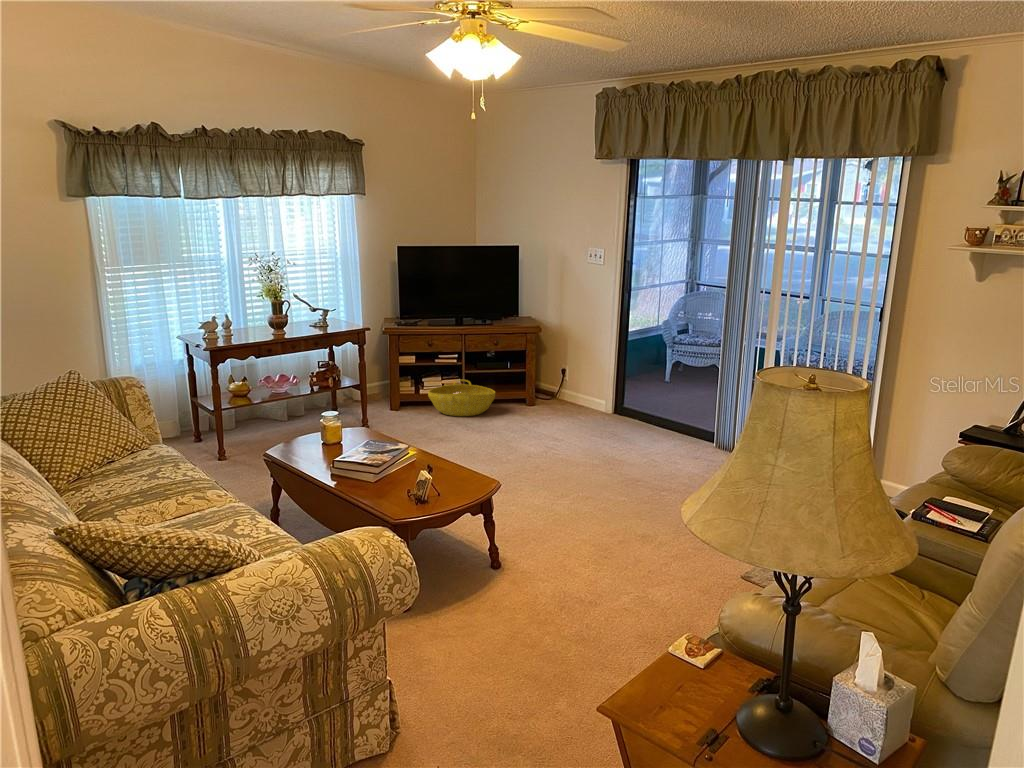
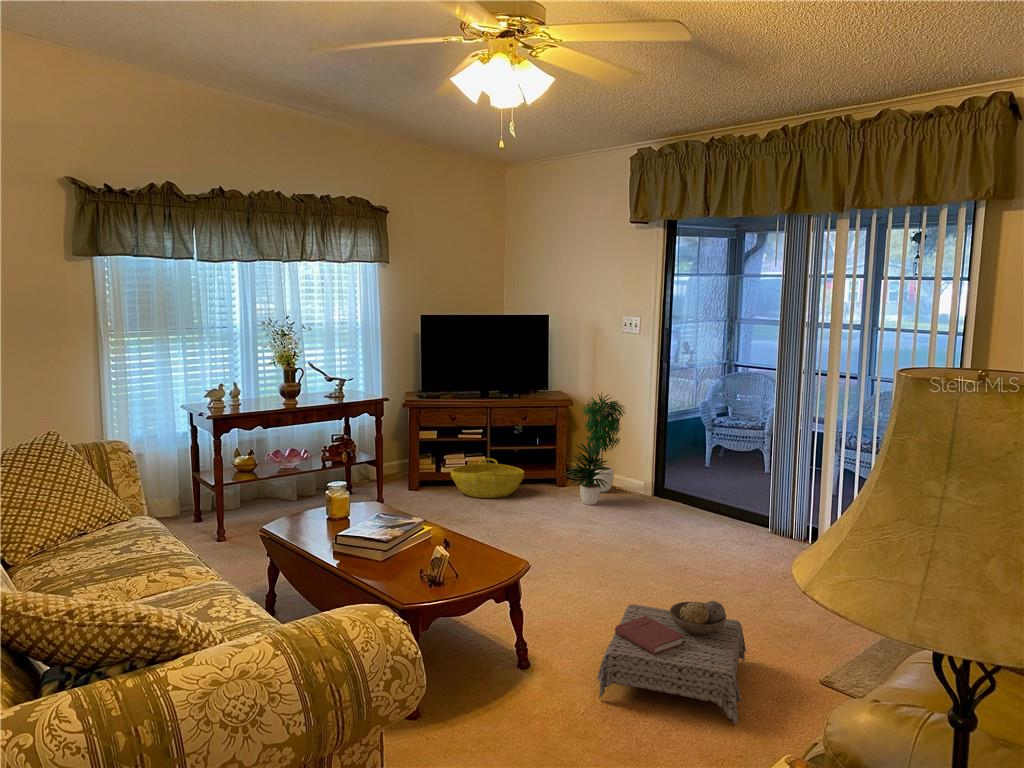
potted plant: none [532,317,589,422] -> present [565,393,625,505]
ottoman: none [558,511,683,611] -> present [597,601,746,724]

